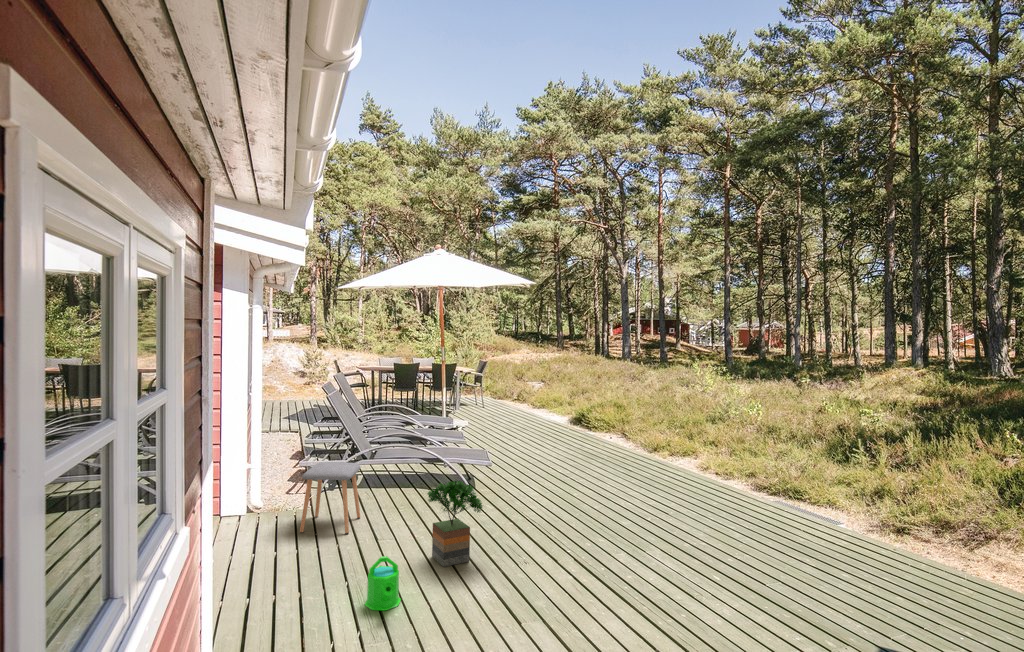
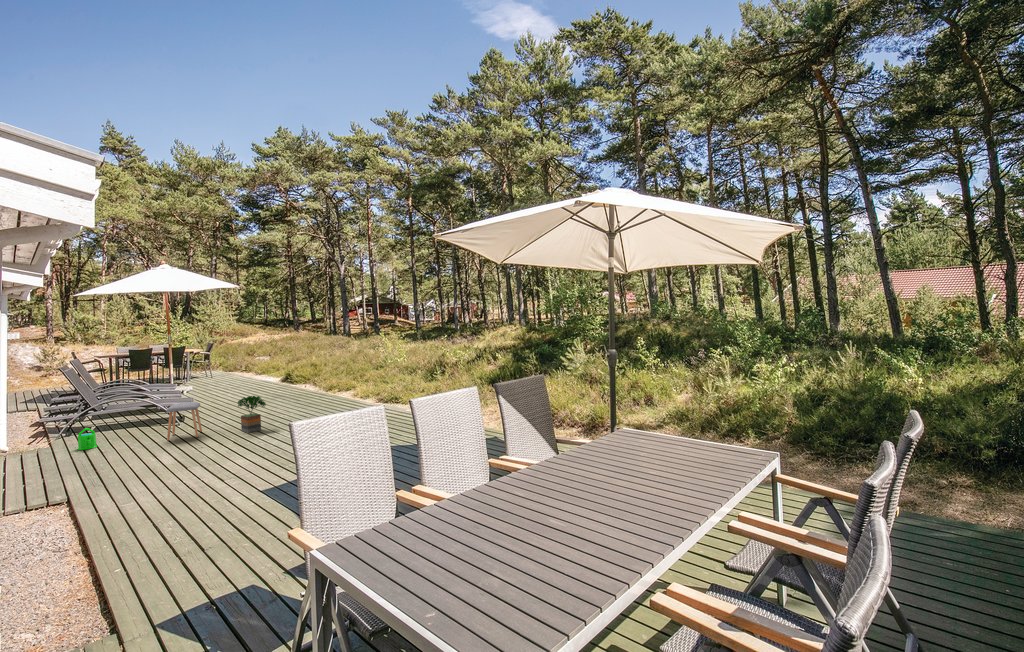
stool: present [300,462,360,534] -> present [166,402,202,441]
potted tree: present [428,481,483,567] -> present [238,396,266,433]

